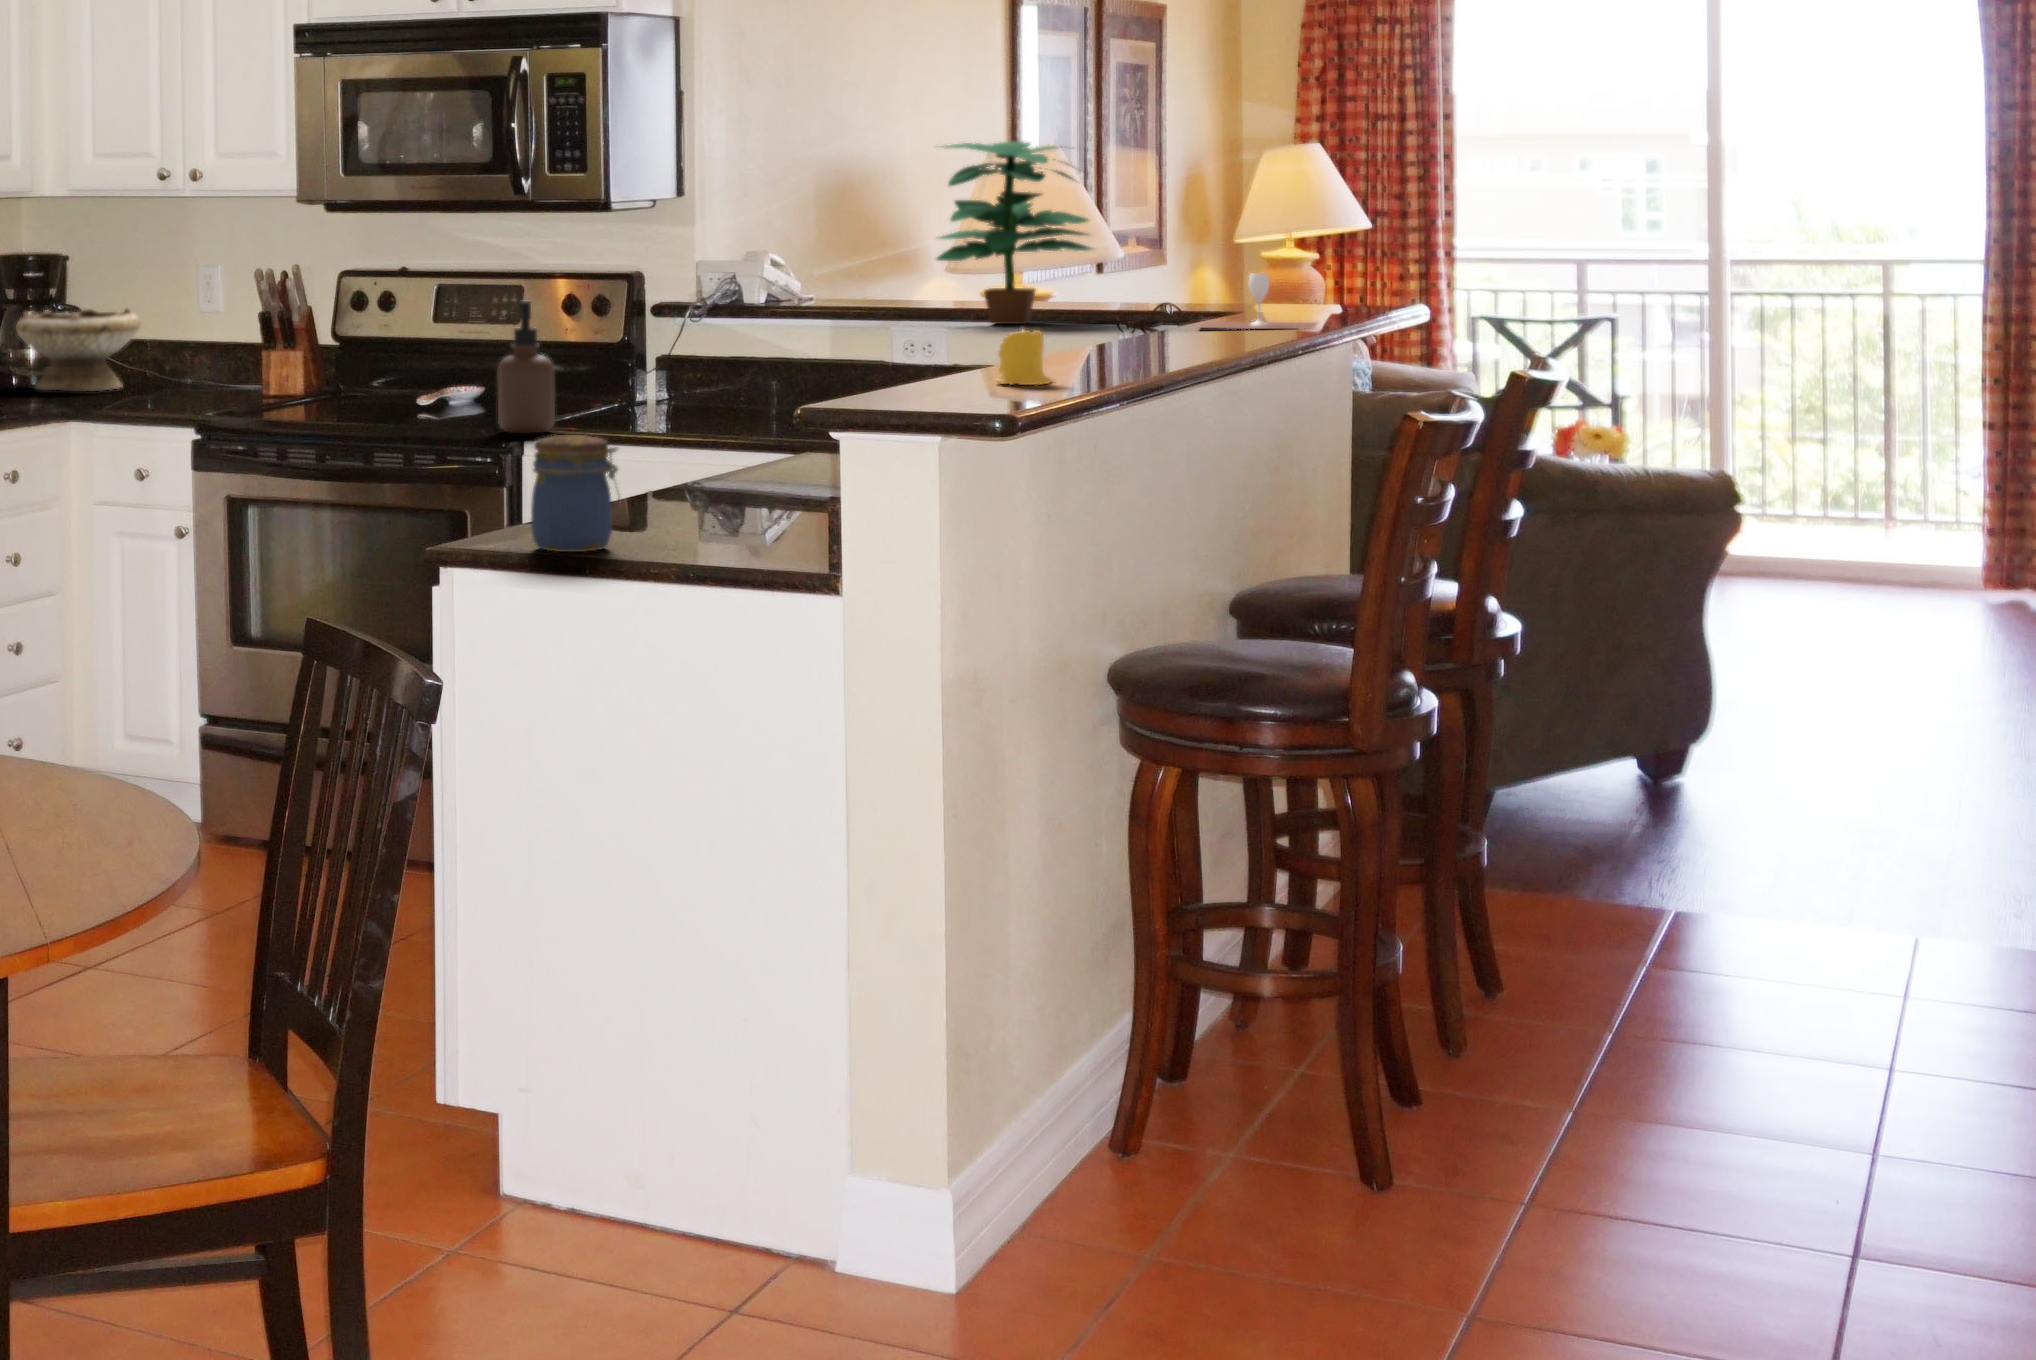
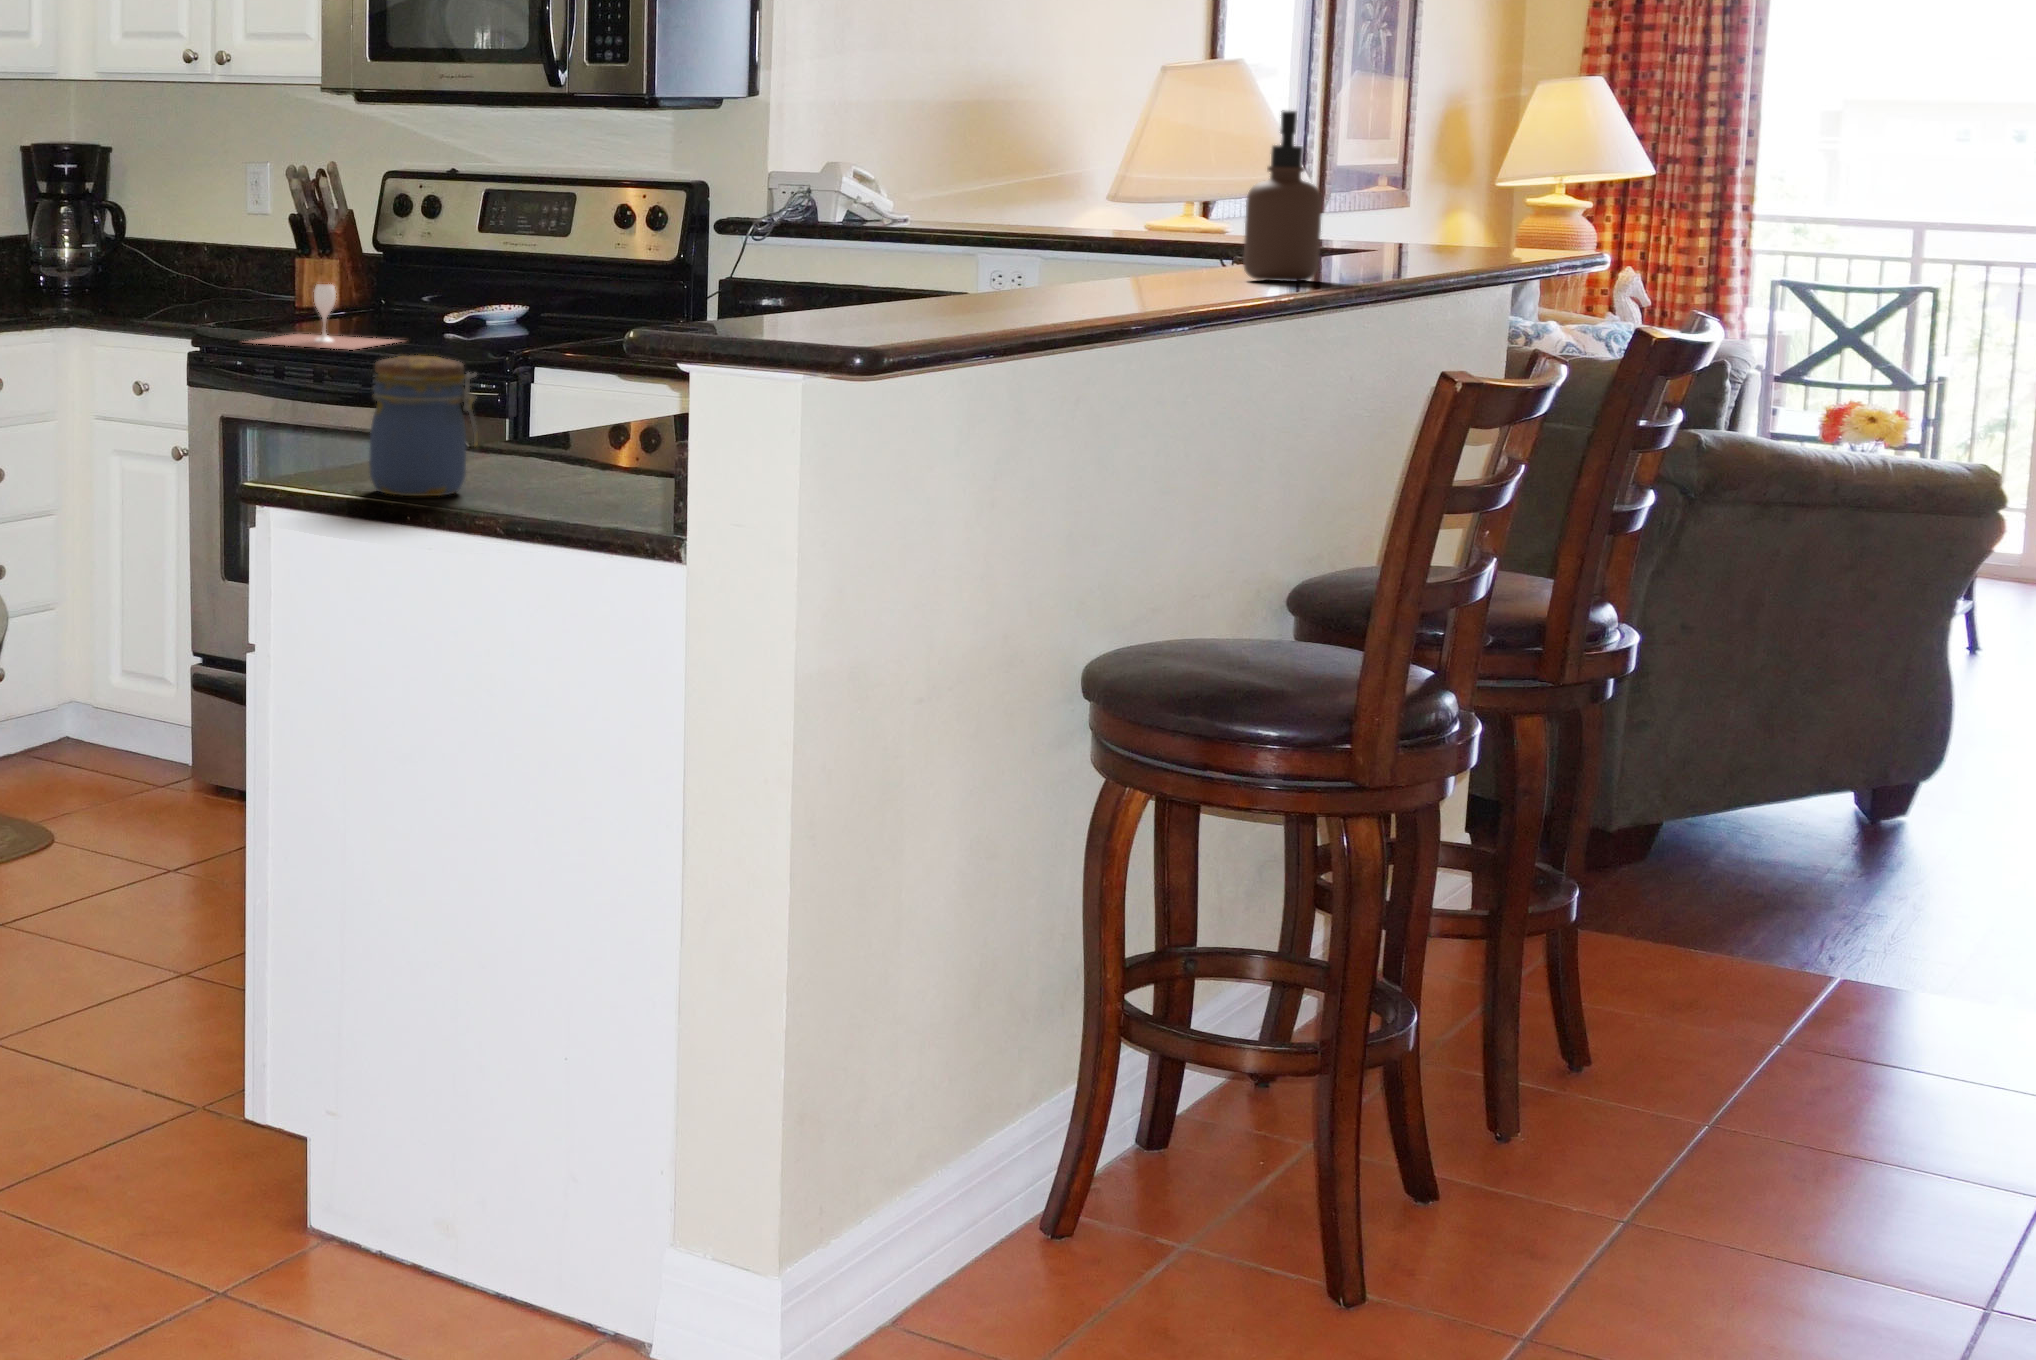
potted plant: present [937,141,1092,324] -> none [1039,44,1235,259]
wine glass: present [1199,273,1317,329] -> present [249,284,399,350]
soap dispenser: present [497,301,555,434] -> present [1243,110,1322,281]
bowl: present [16,308,141,391] -> none [30,207,169,299]
candle: present [995,330,1053,385] -> none [981,249,1058,320]

